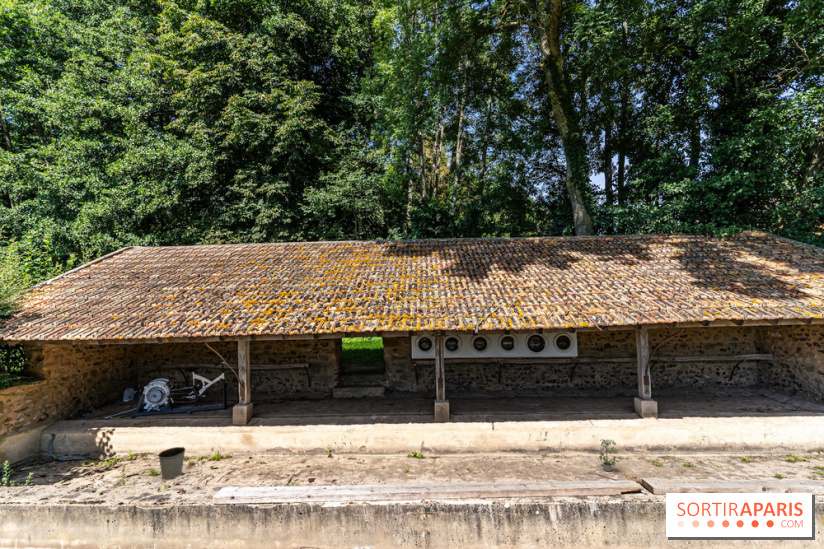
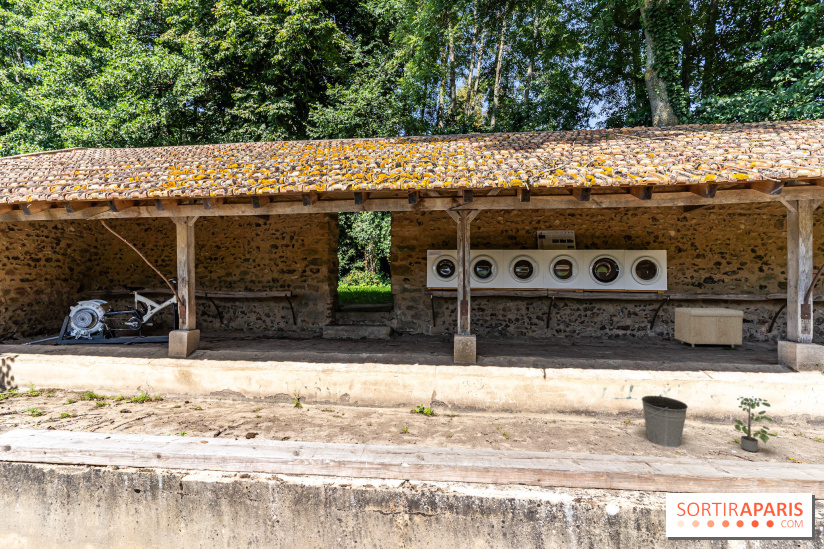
storage bench: none [583,366,625,395] -> present [675,308,744,347]
bucket: present [158,447,185,479] -> present [640,395,688,447]

